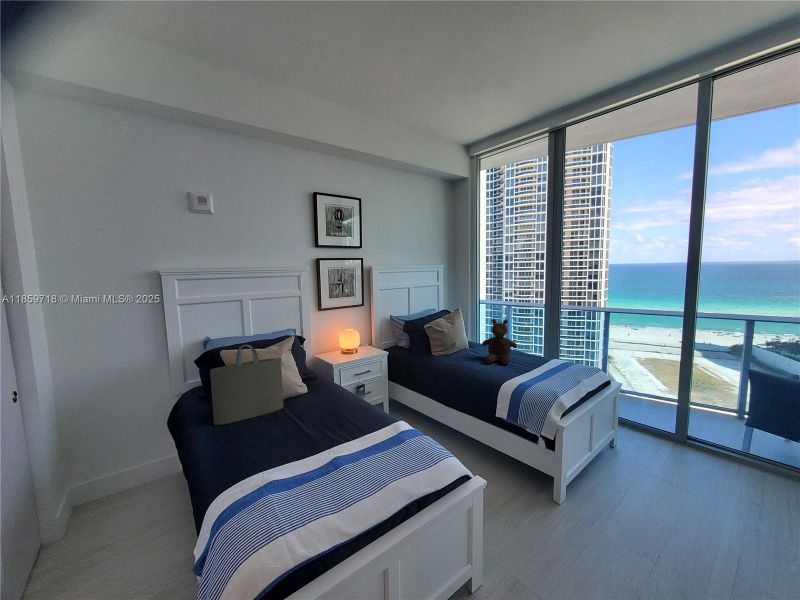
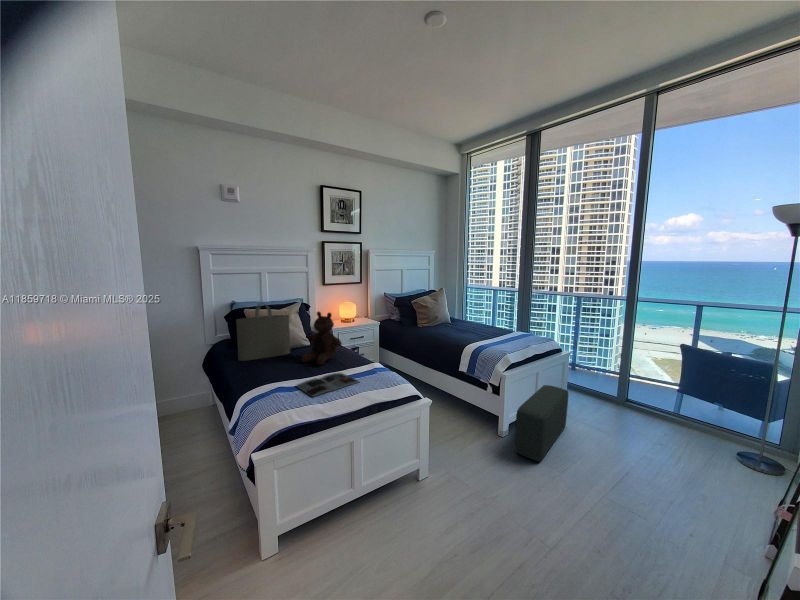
stuffed bear: present [482,319,517,365] -> present [301,312,342,365]
pouf: none [585,430,636,544] -> present [515,385,568,461]
magazine: none [297,441,389,496] -> present [296,373,359,397]

